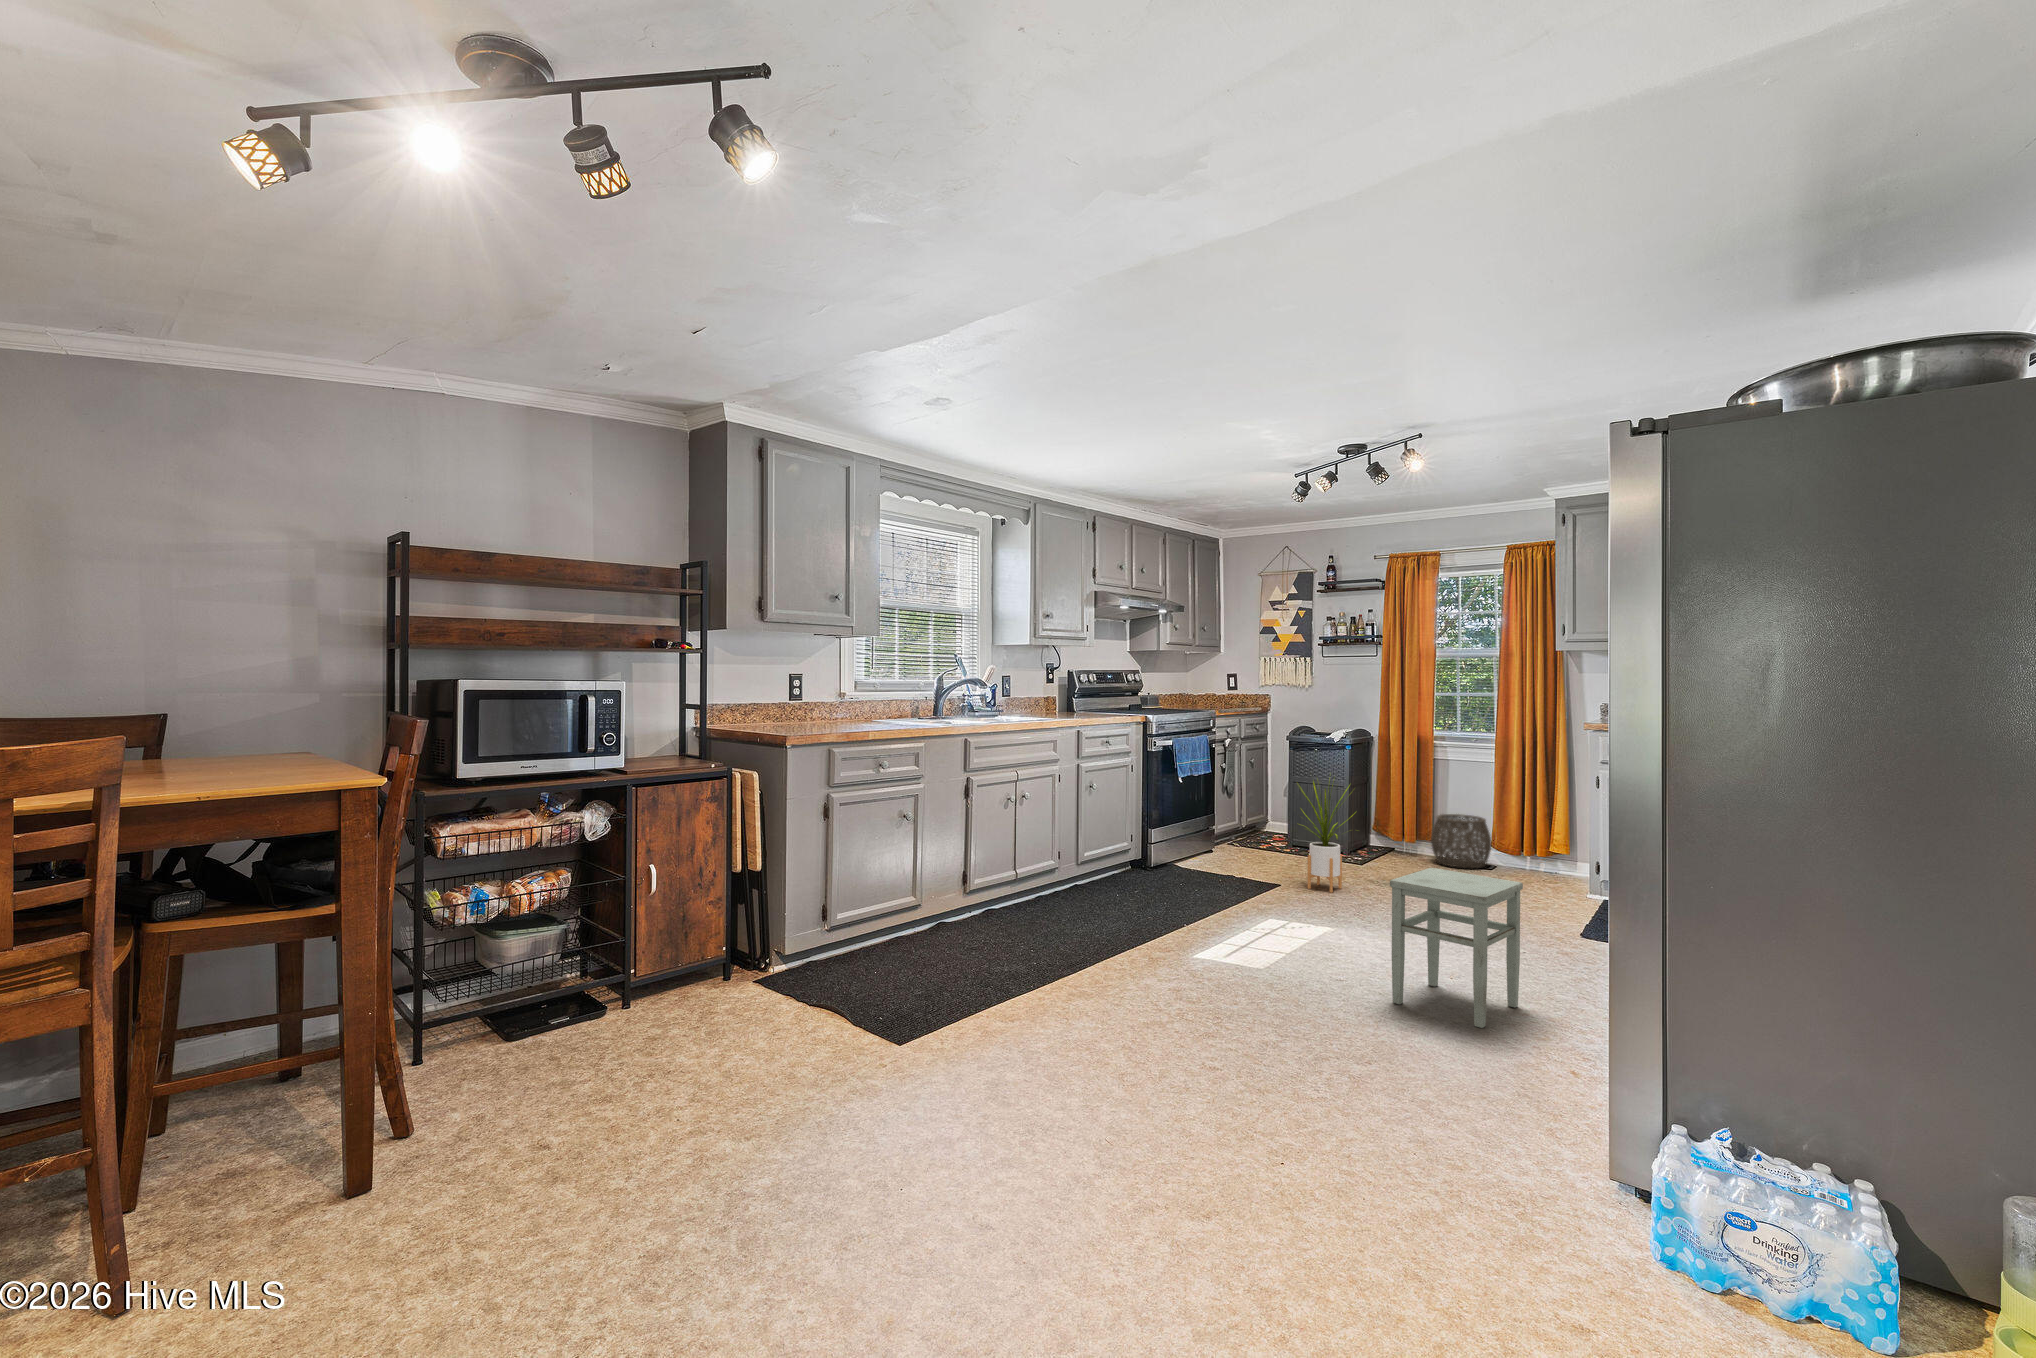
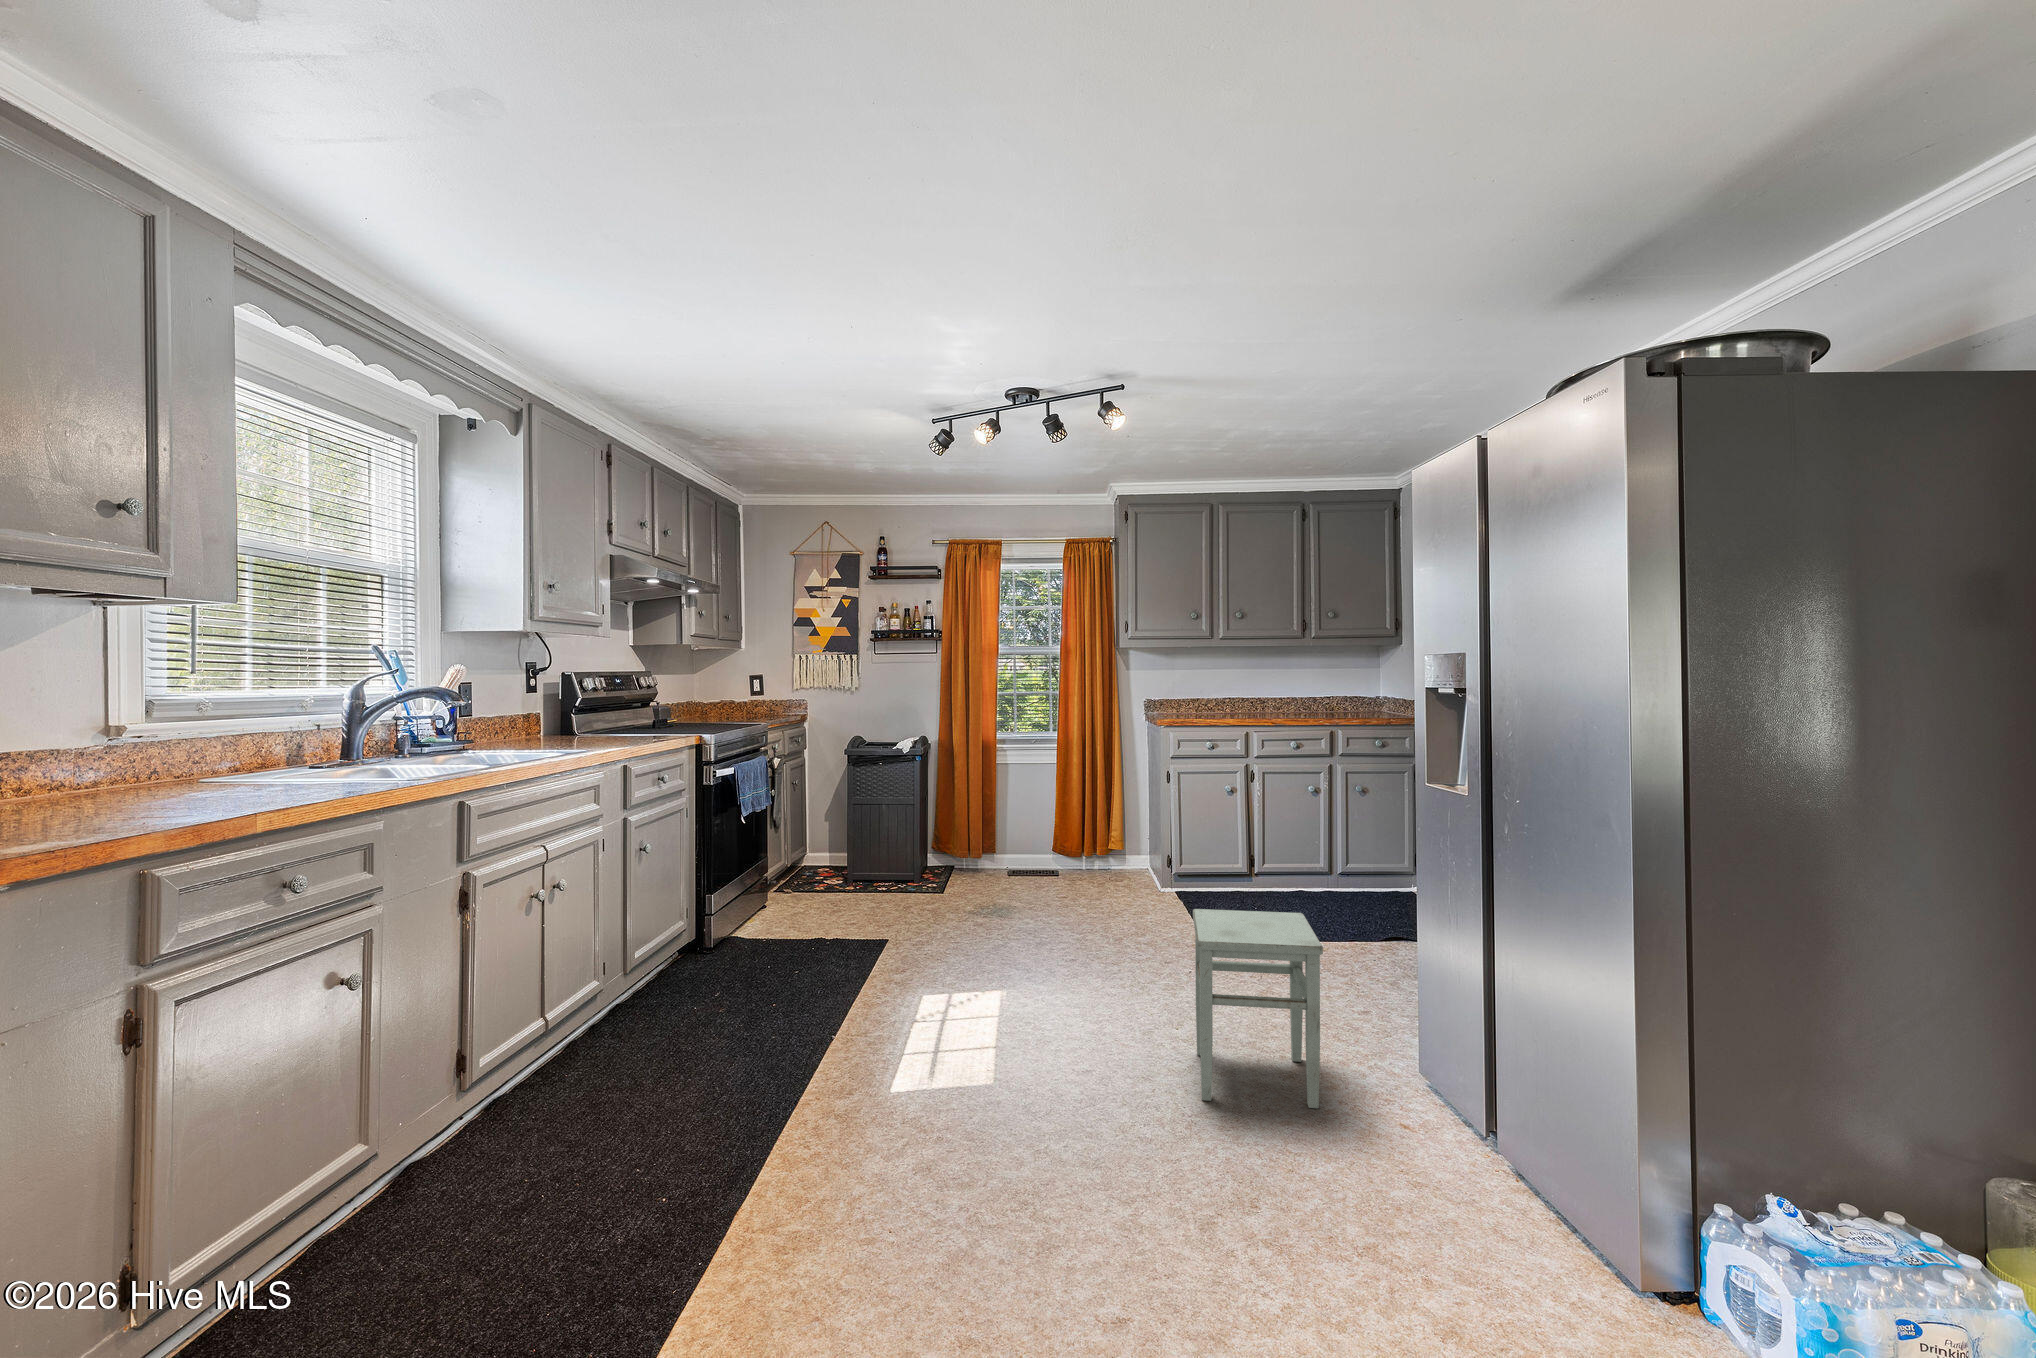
house plant: present [1297,781,1356,893] -> none [909,791,984,938]
woven basket: present [1431,814,1491,868] -> none [1002,820,1061,878]

